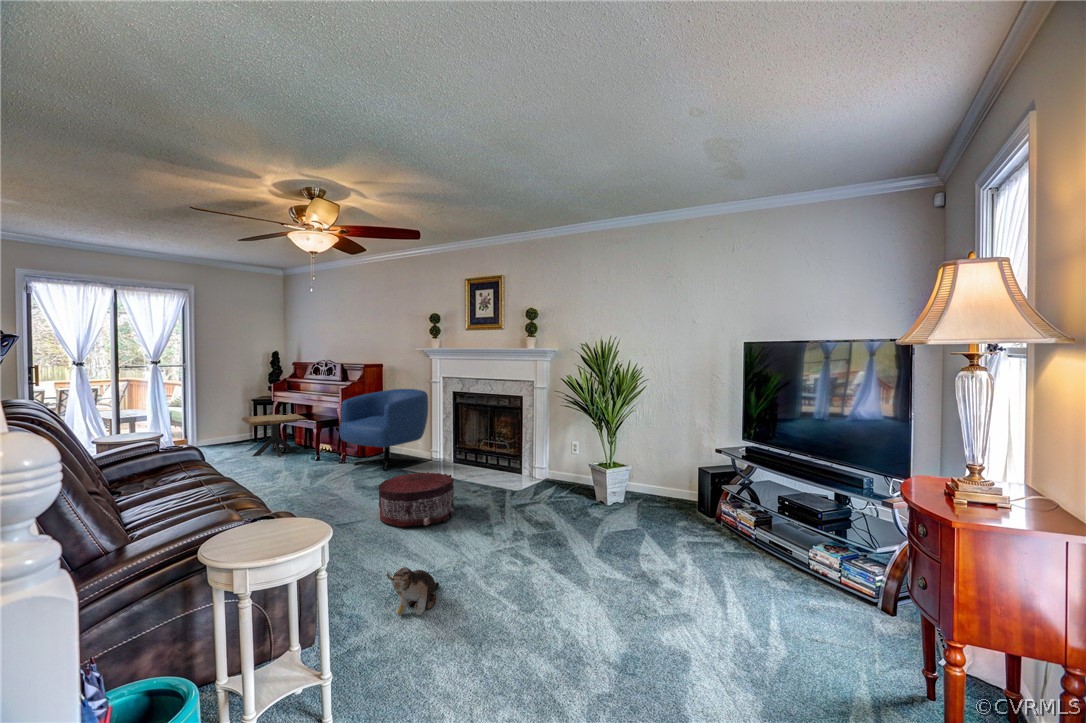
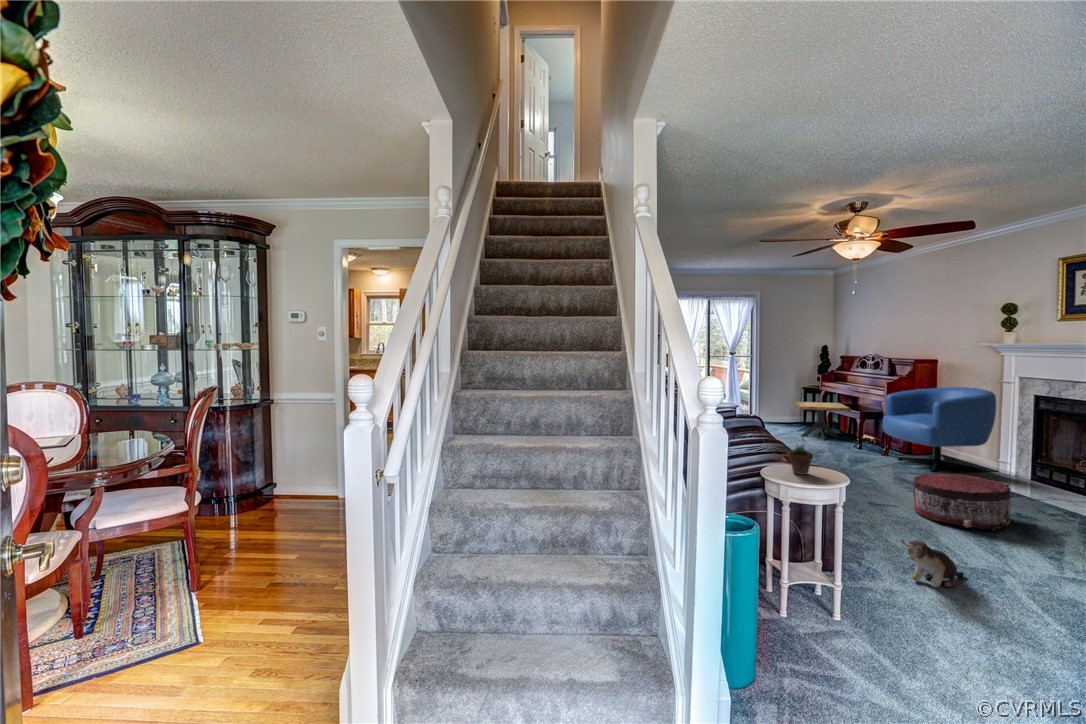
succulent plant: none [245,479,283,538] -> present [788,446,813,475]

